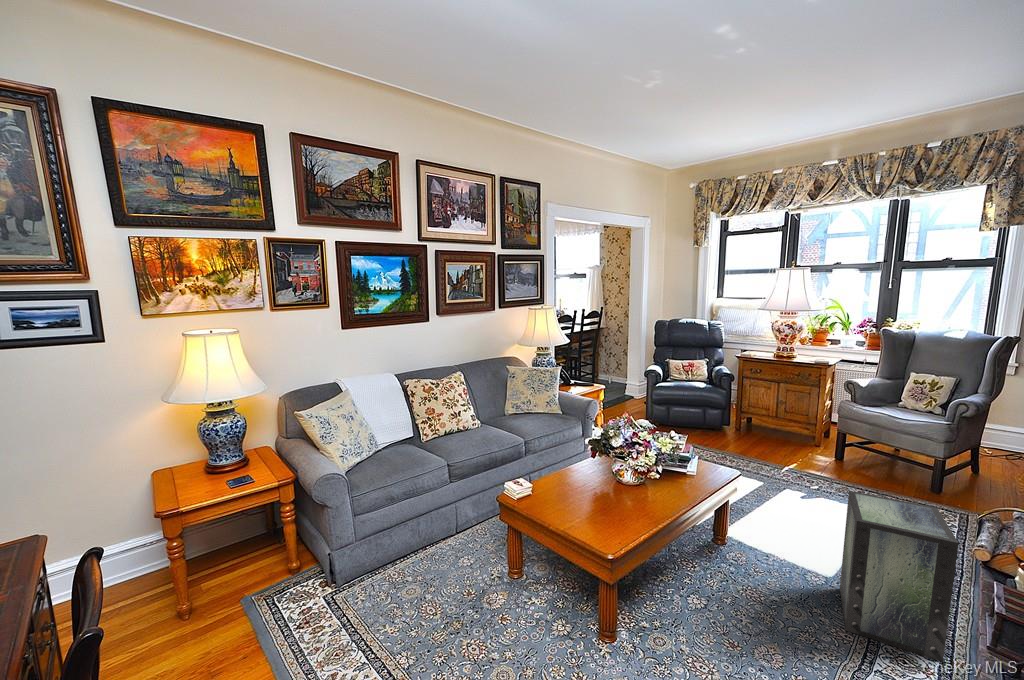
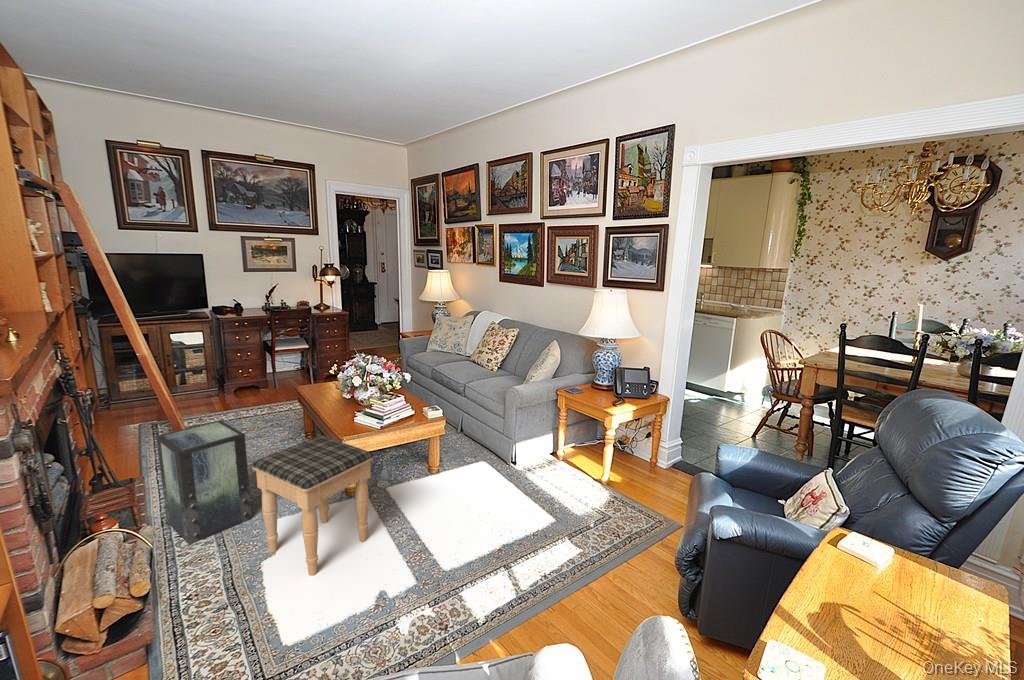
footstool: none [772,438,869,556] -> present [252,436,373,576]

